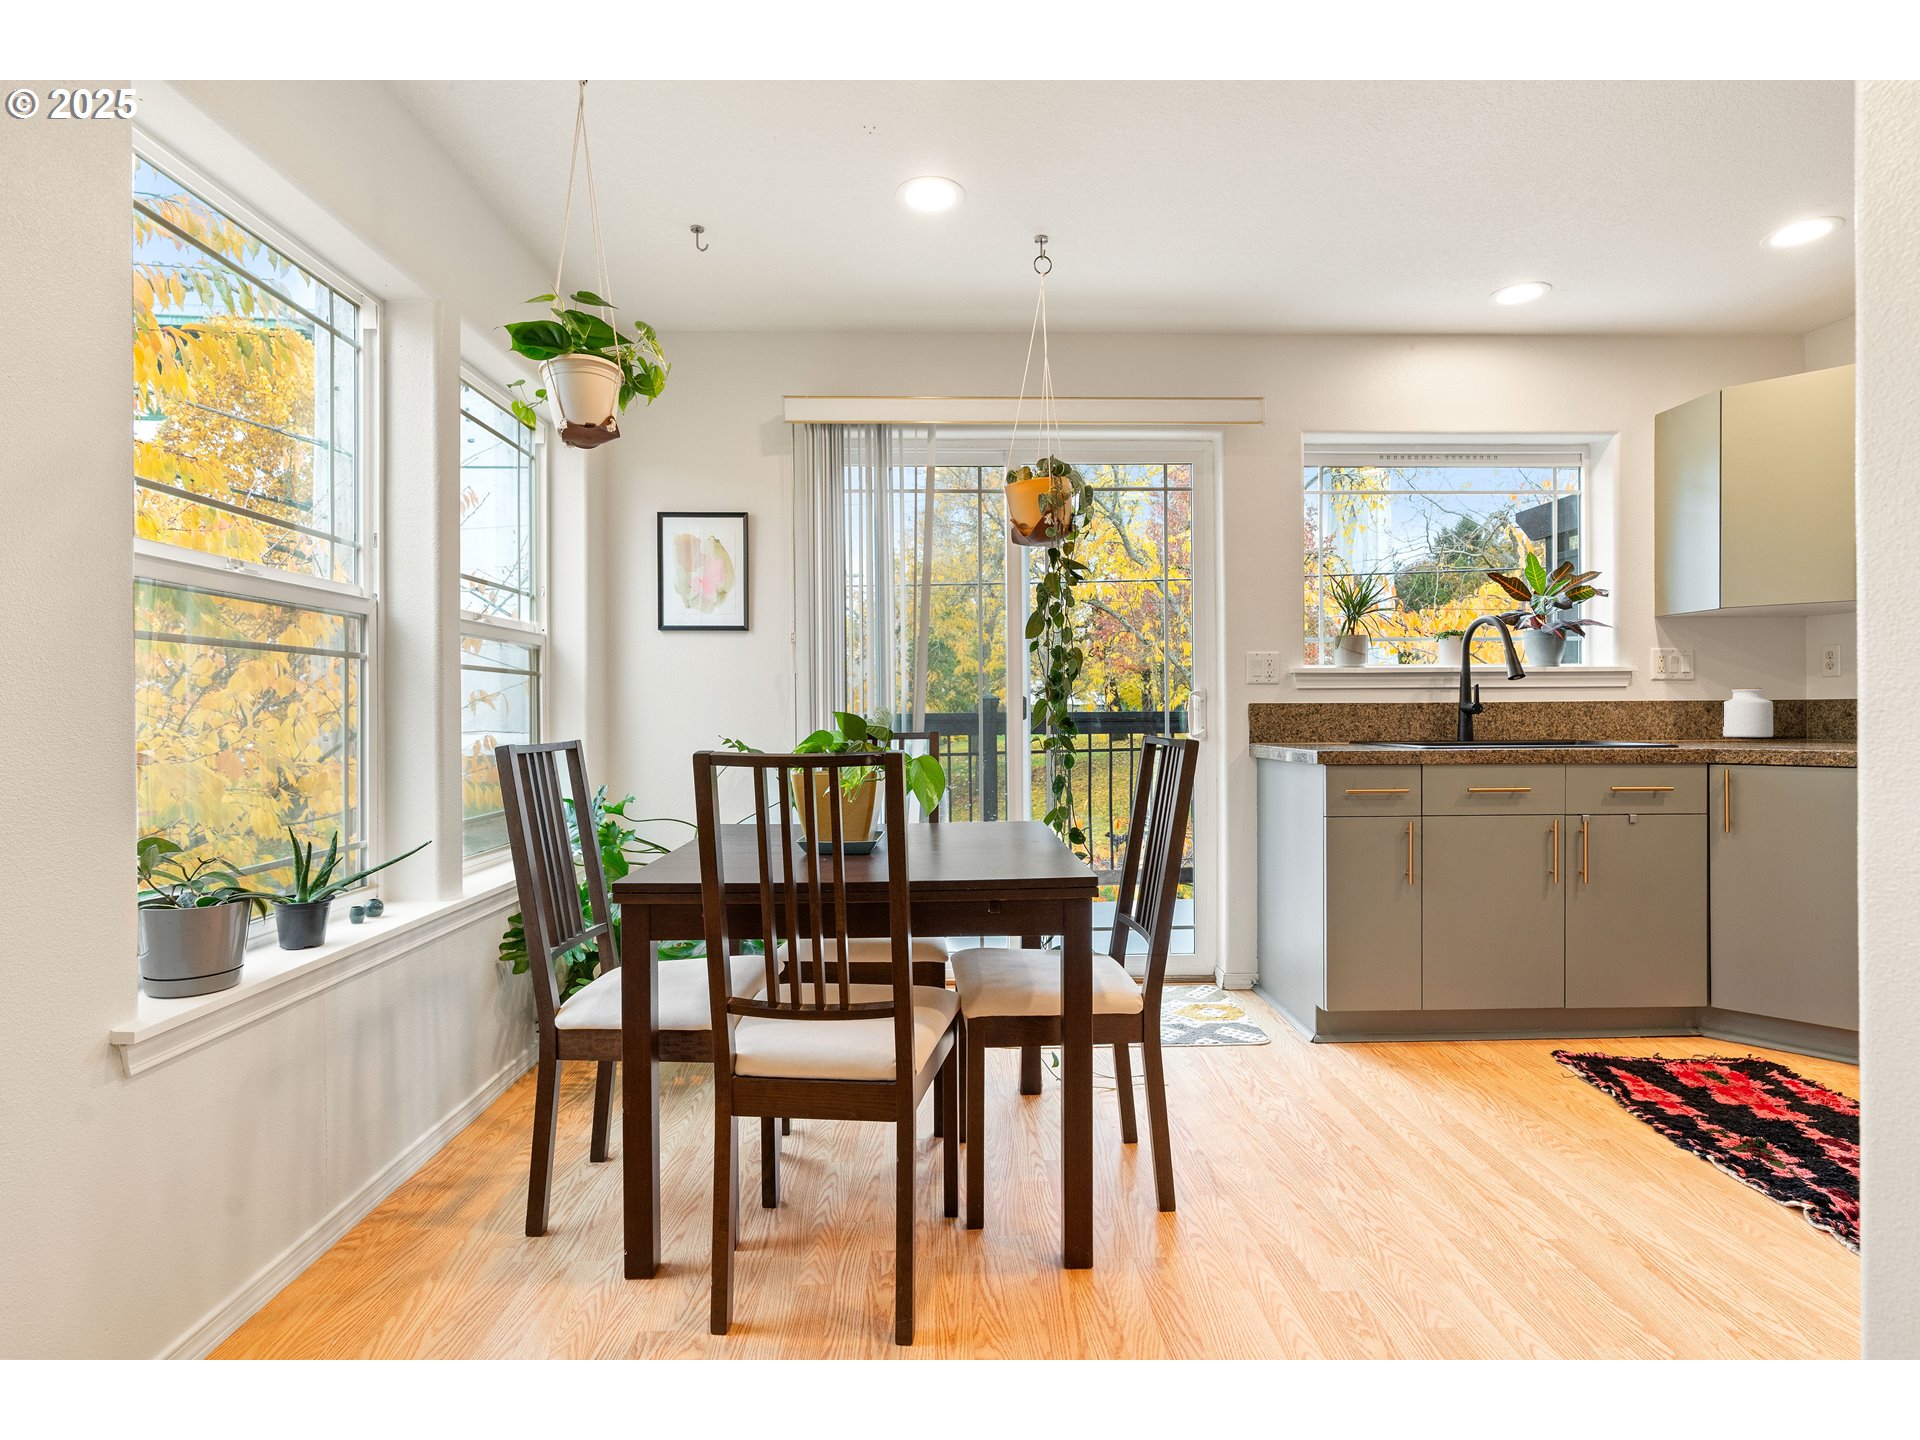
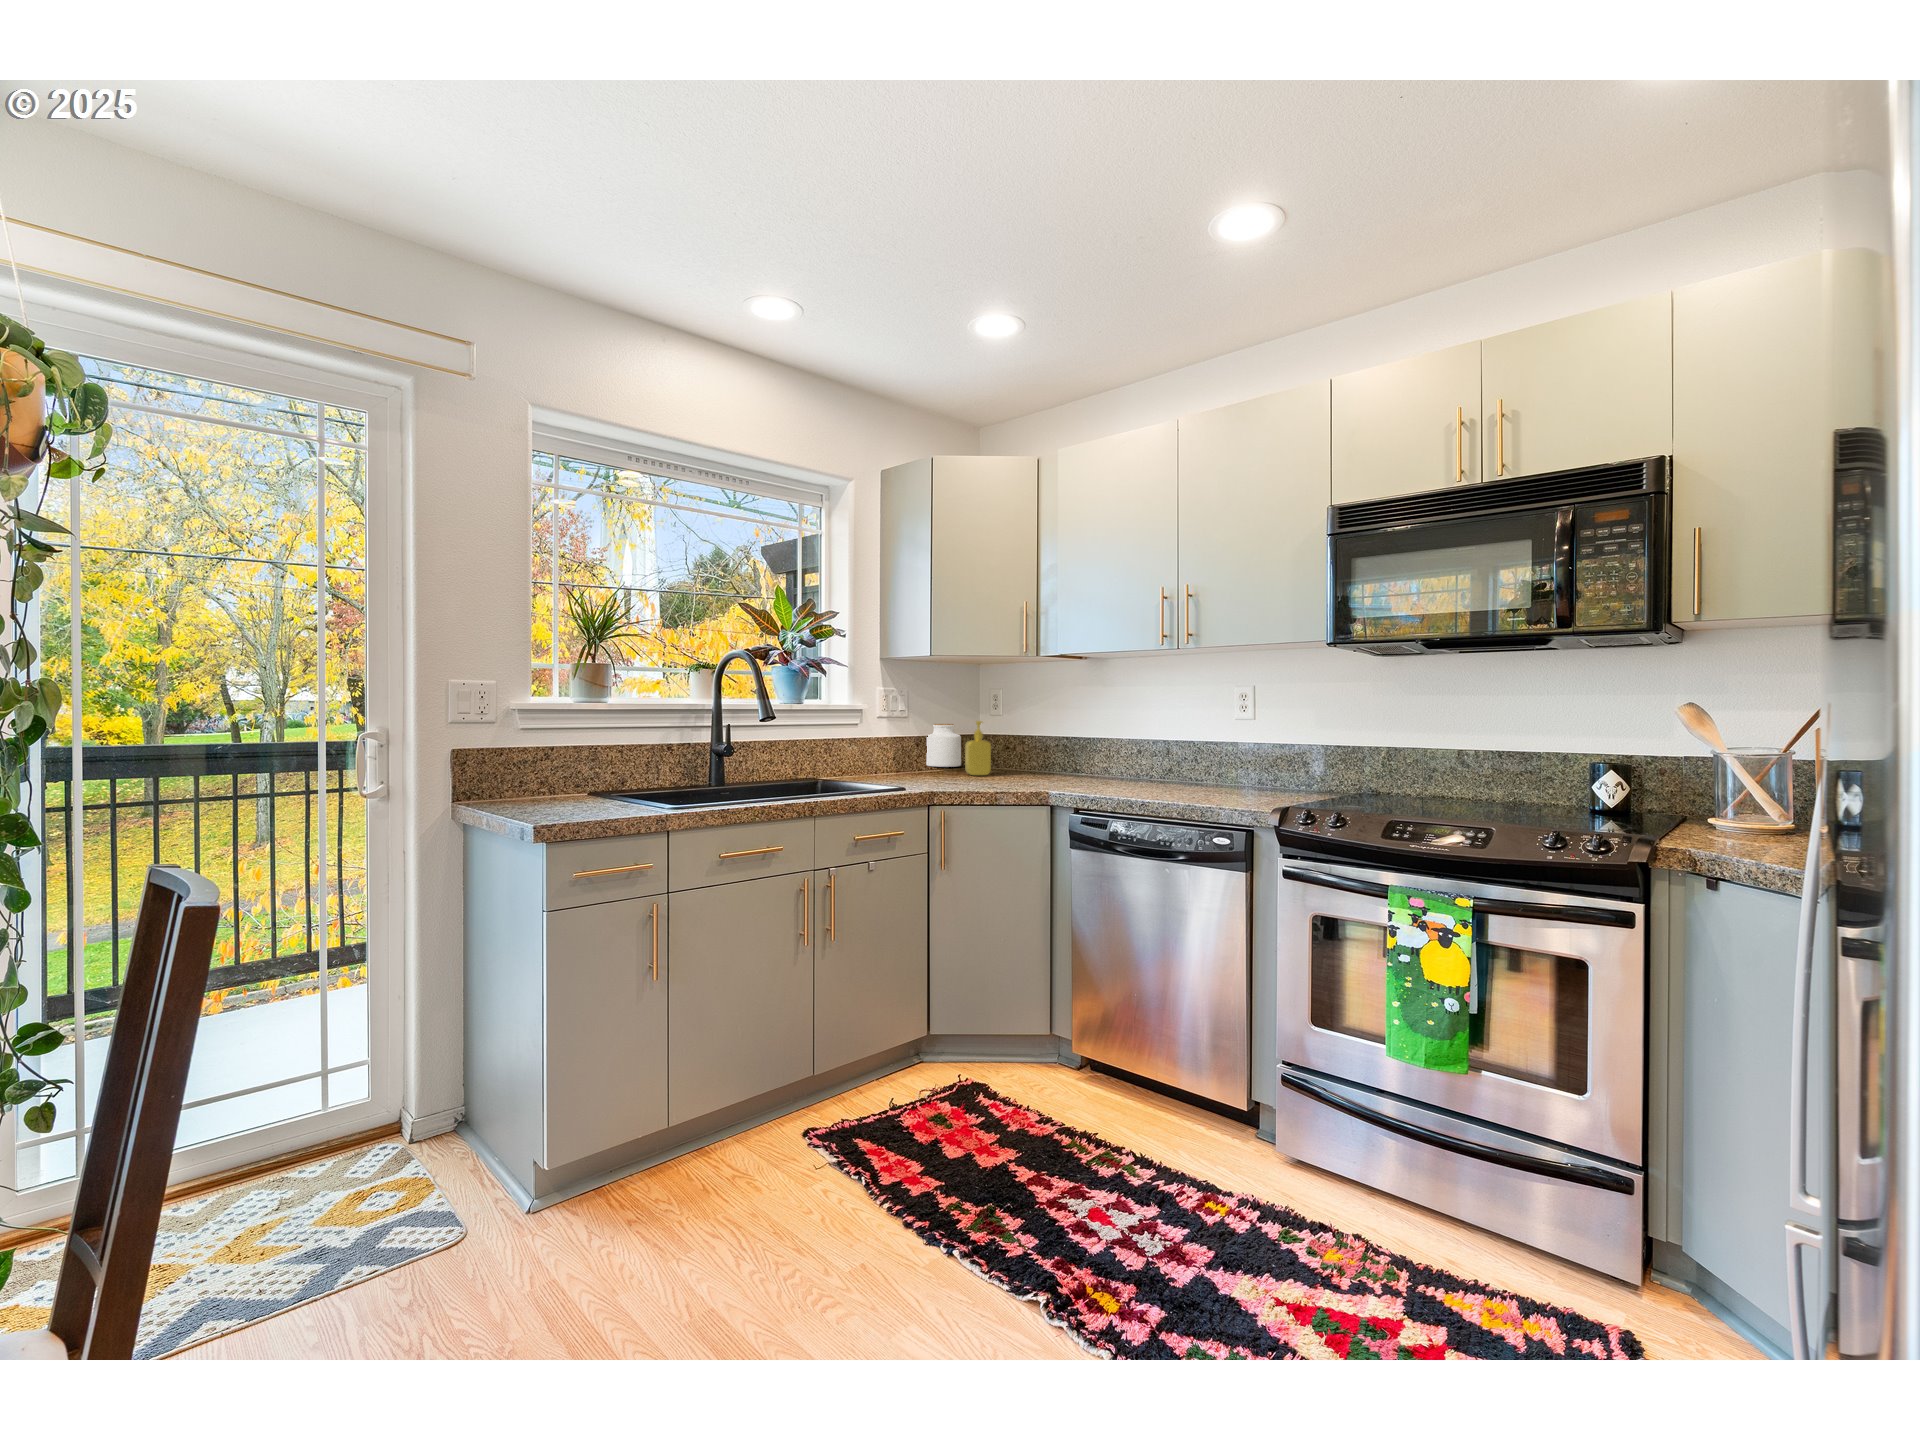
soap dispenser: none [1773,680,1810,744] -> present [965,721,991,776]

